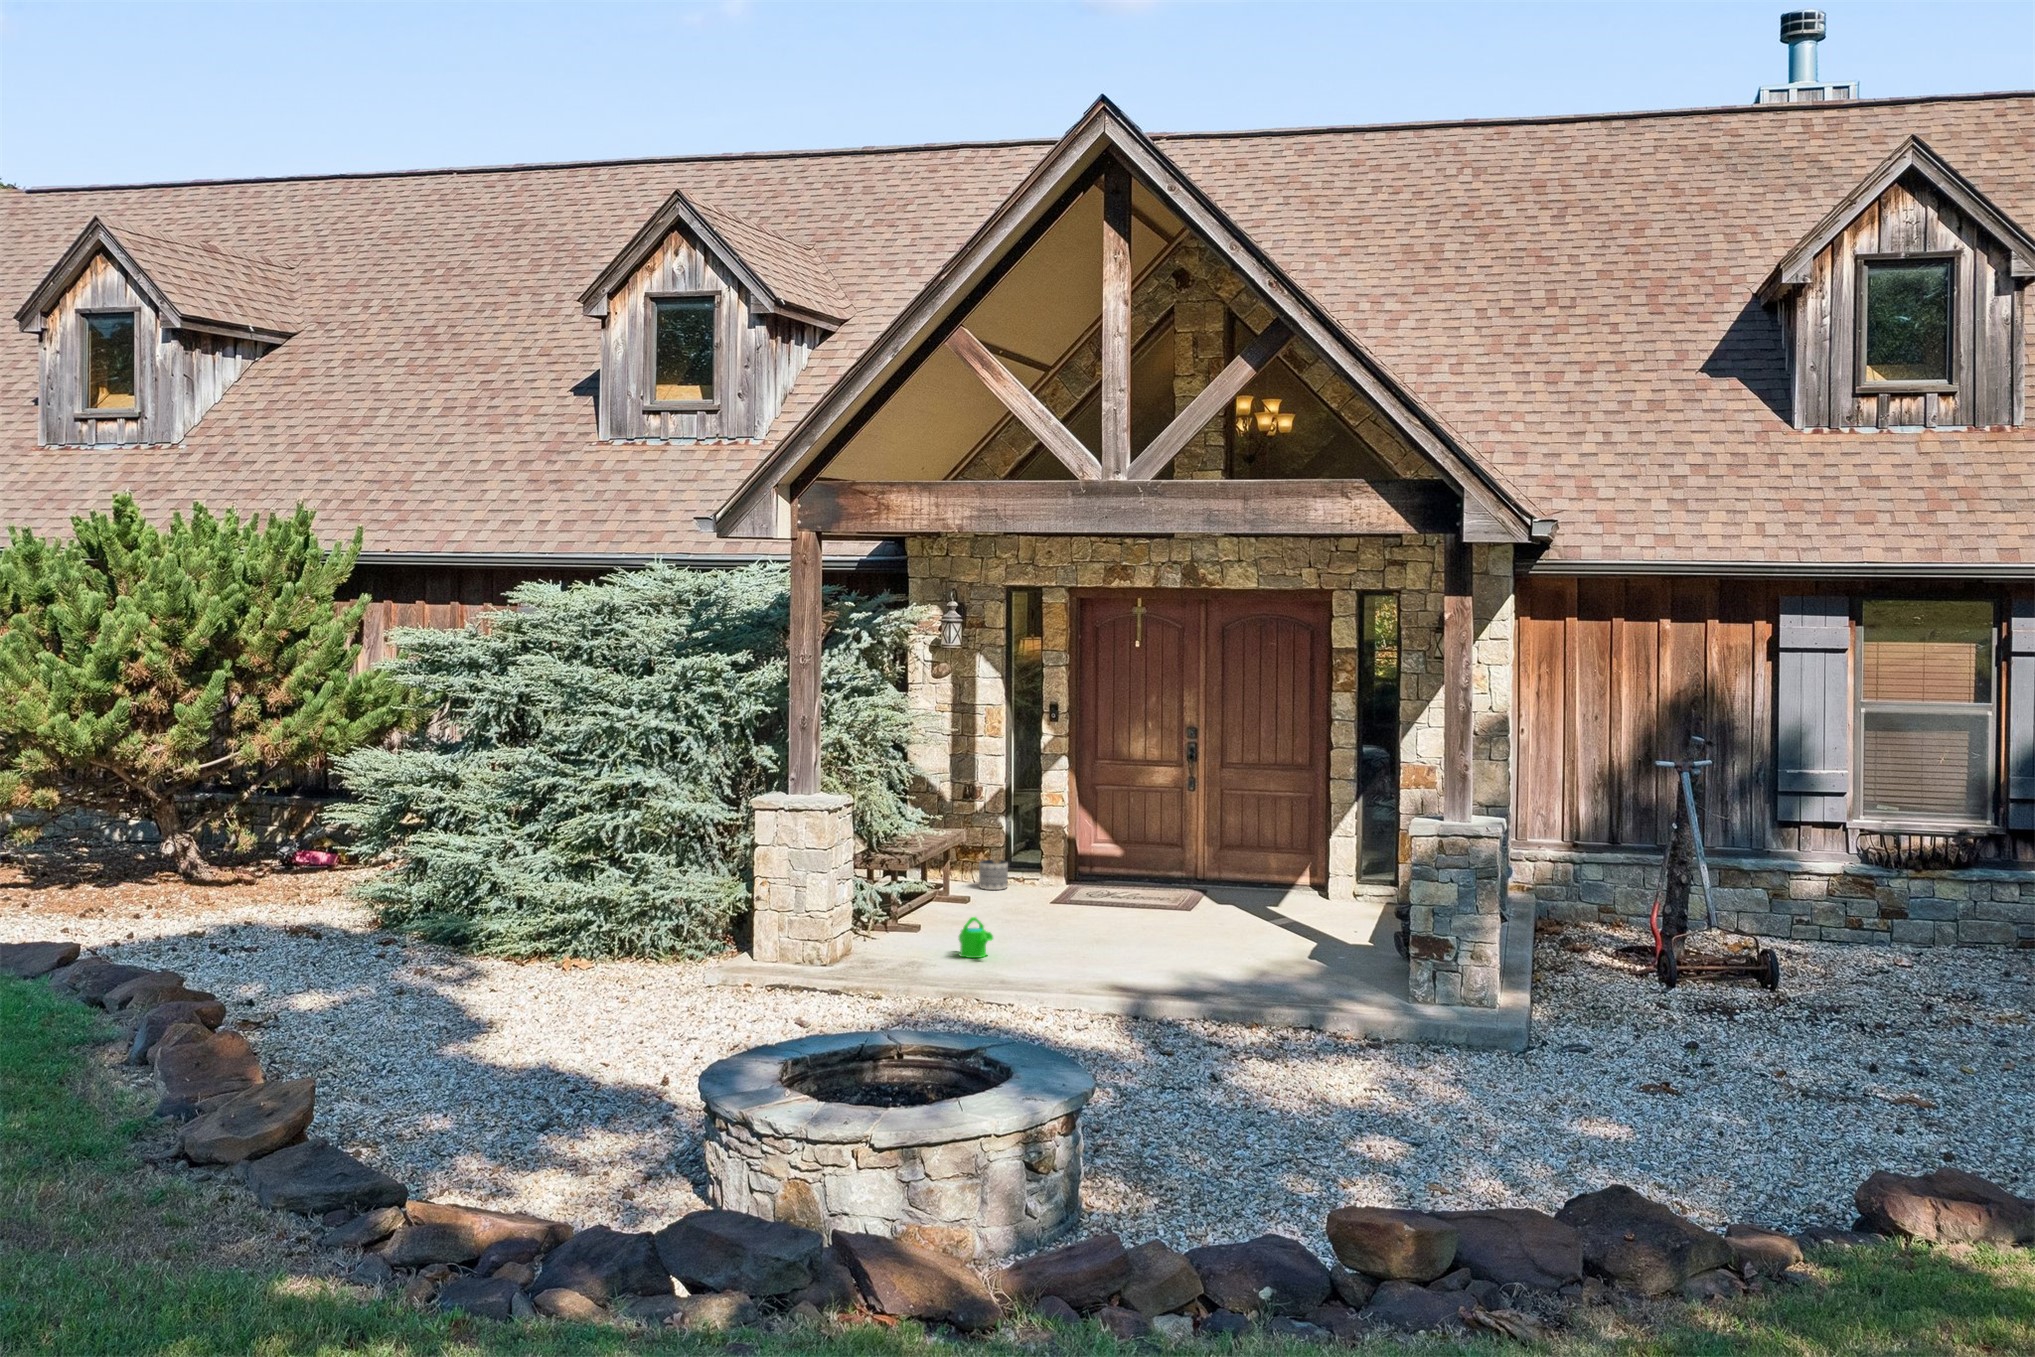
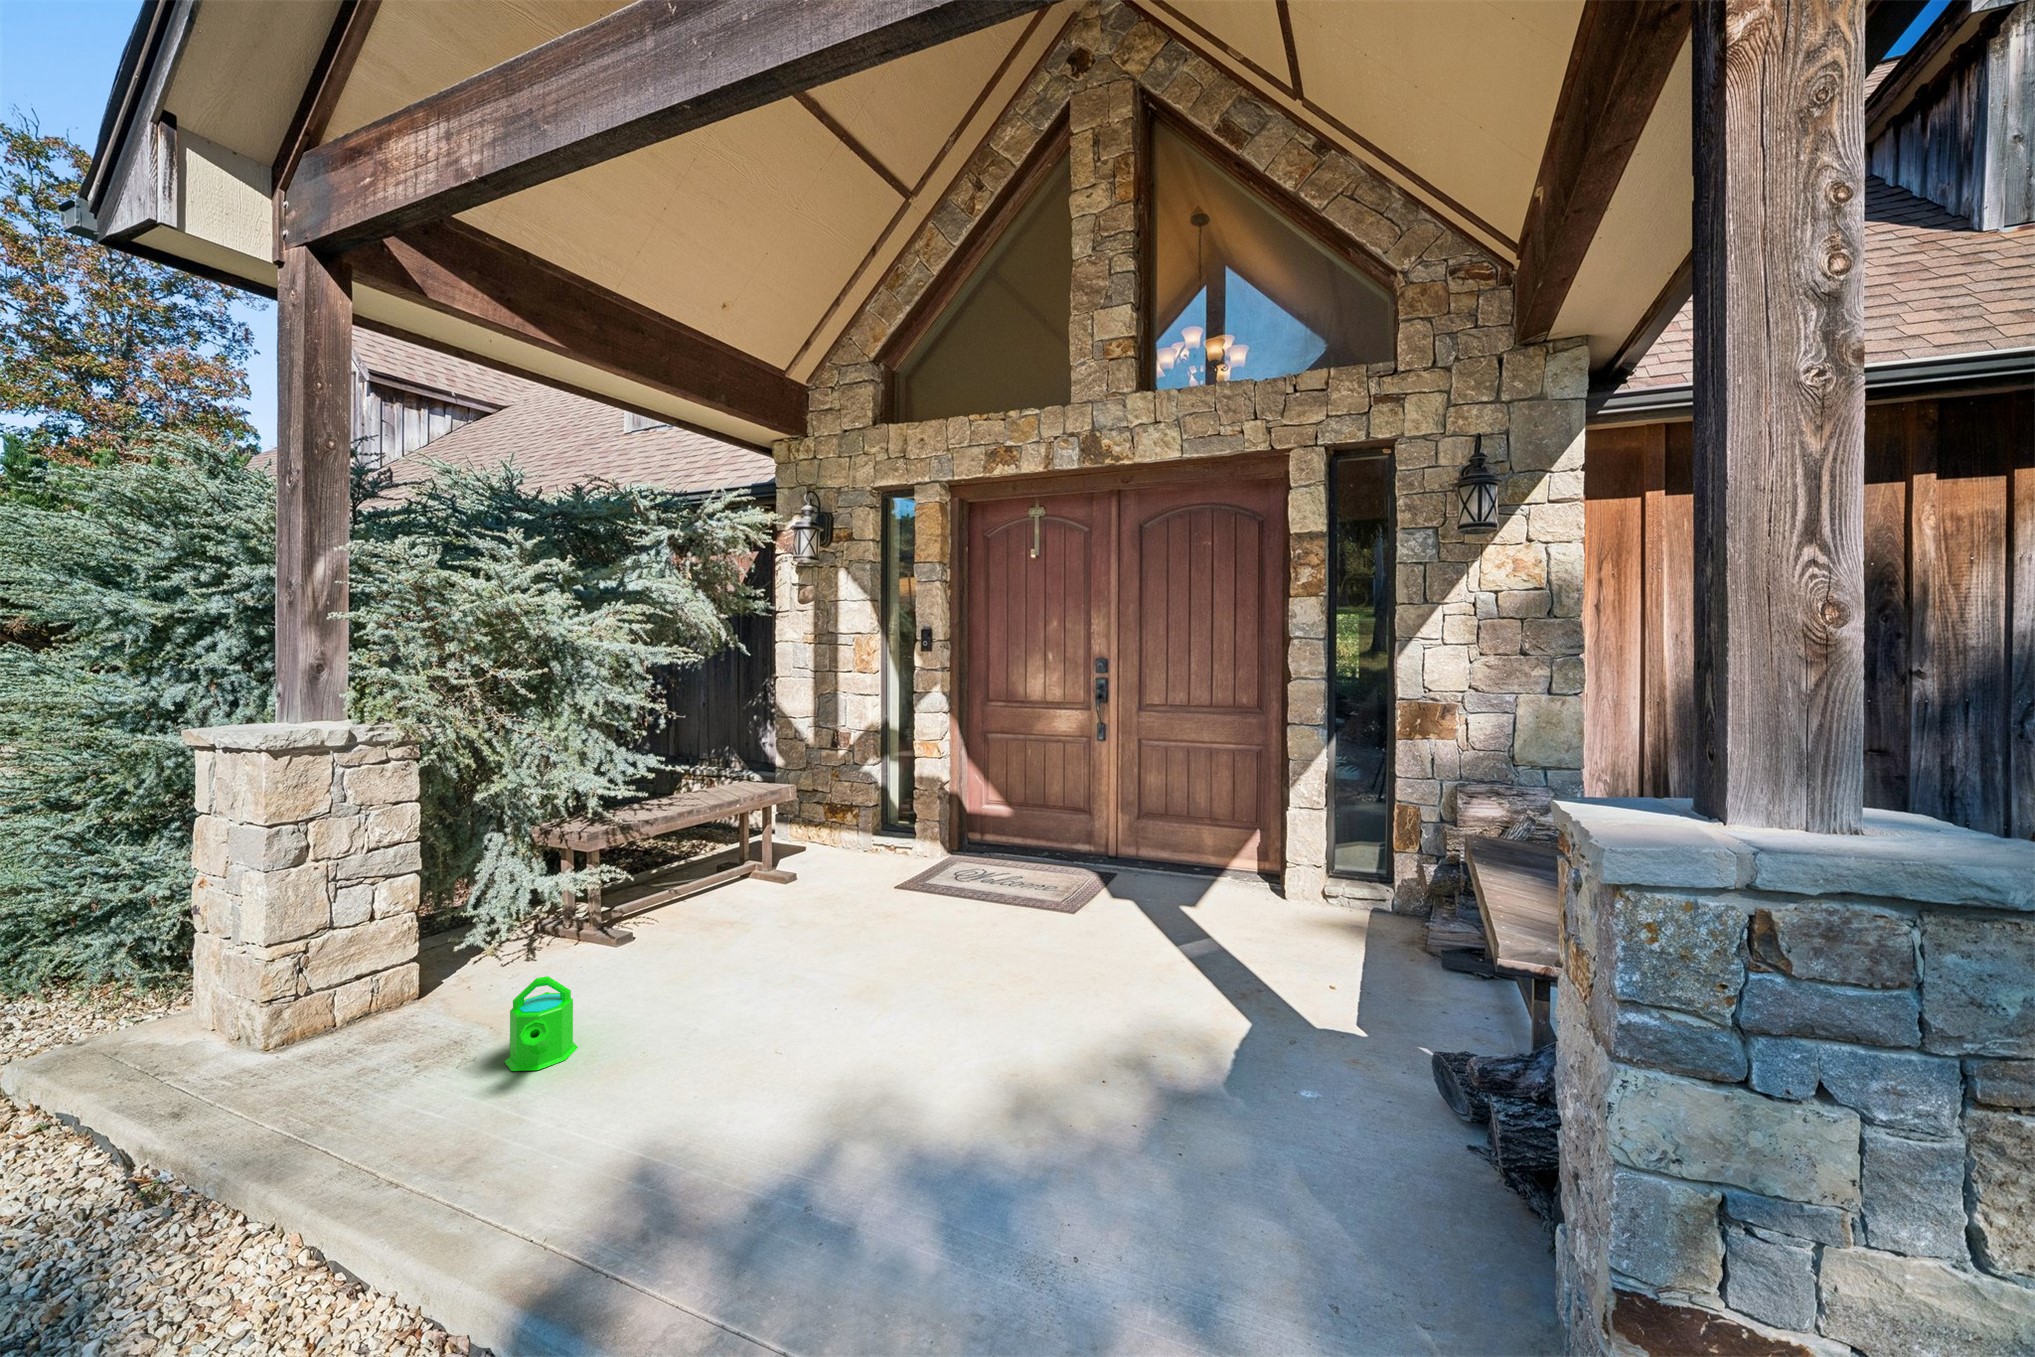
planter: present [979,860,1008,890] -> none [837,817,873,857]

